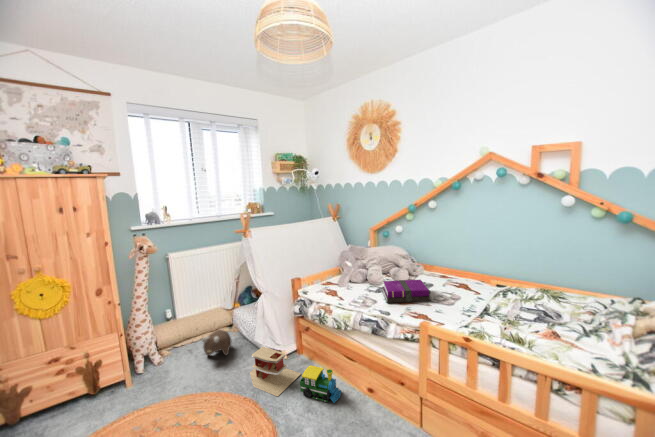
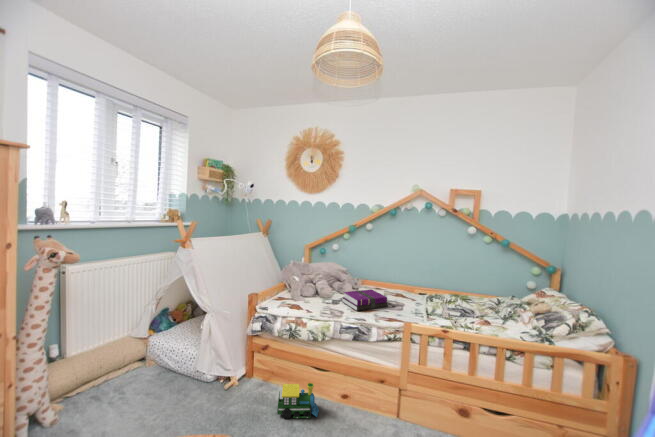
plush toy: present [202,330,232,356] -> none [123,364,161,402]
toy house: present [250,347,301,396] -> none [193,374,265,427]

